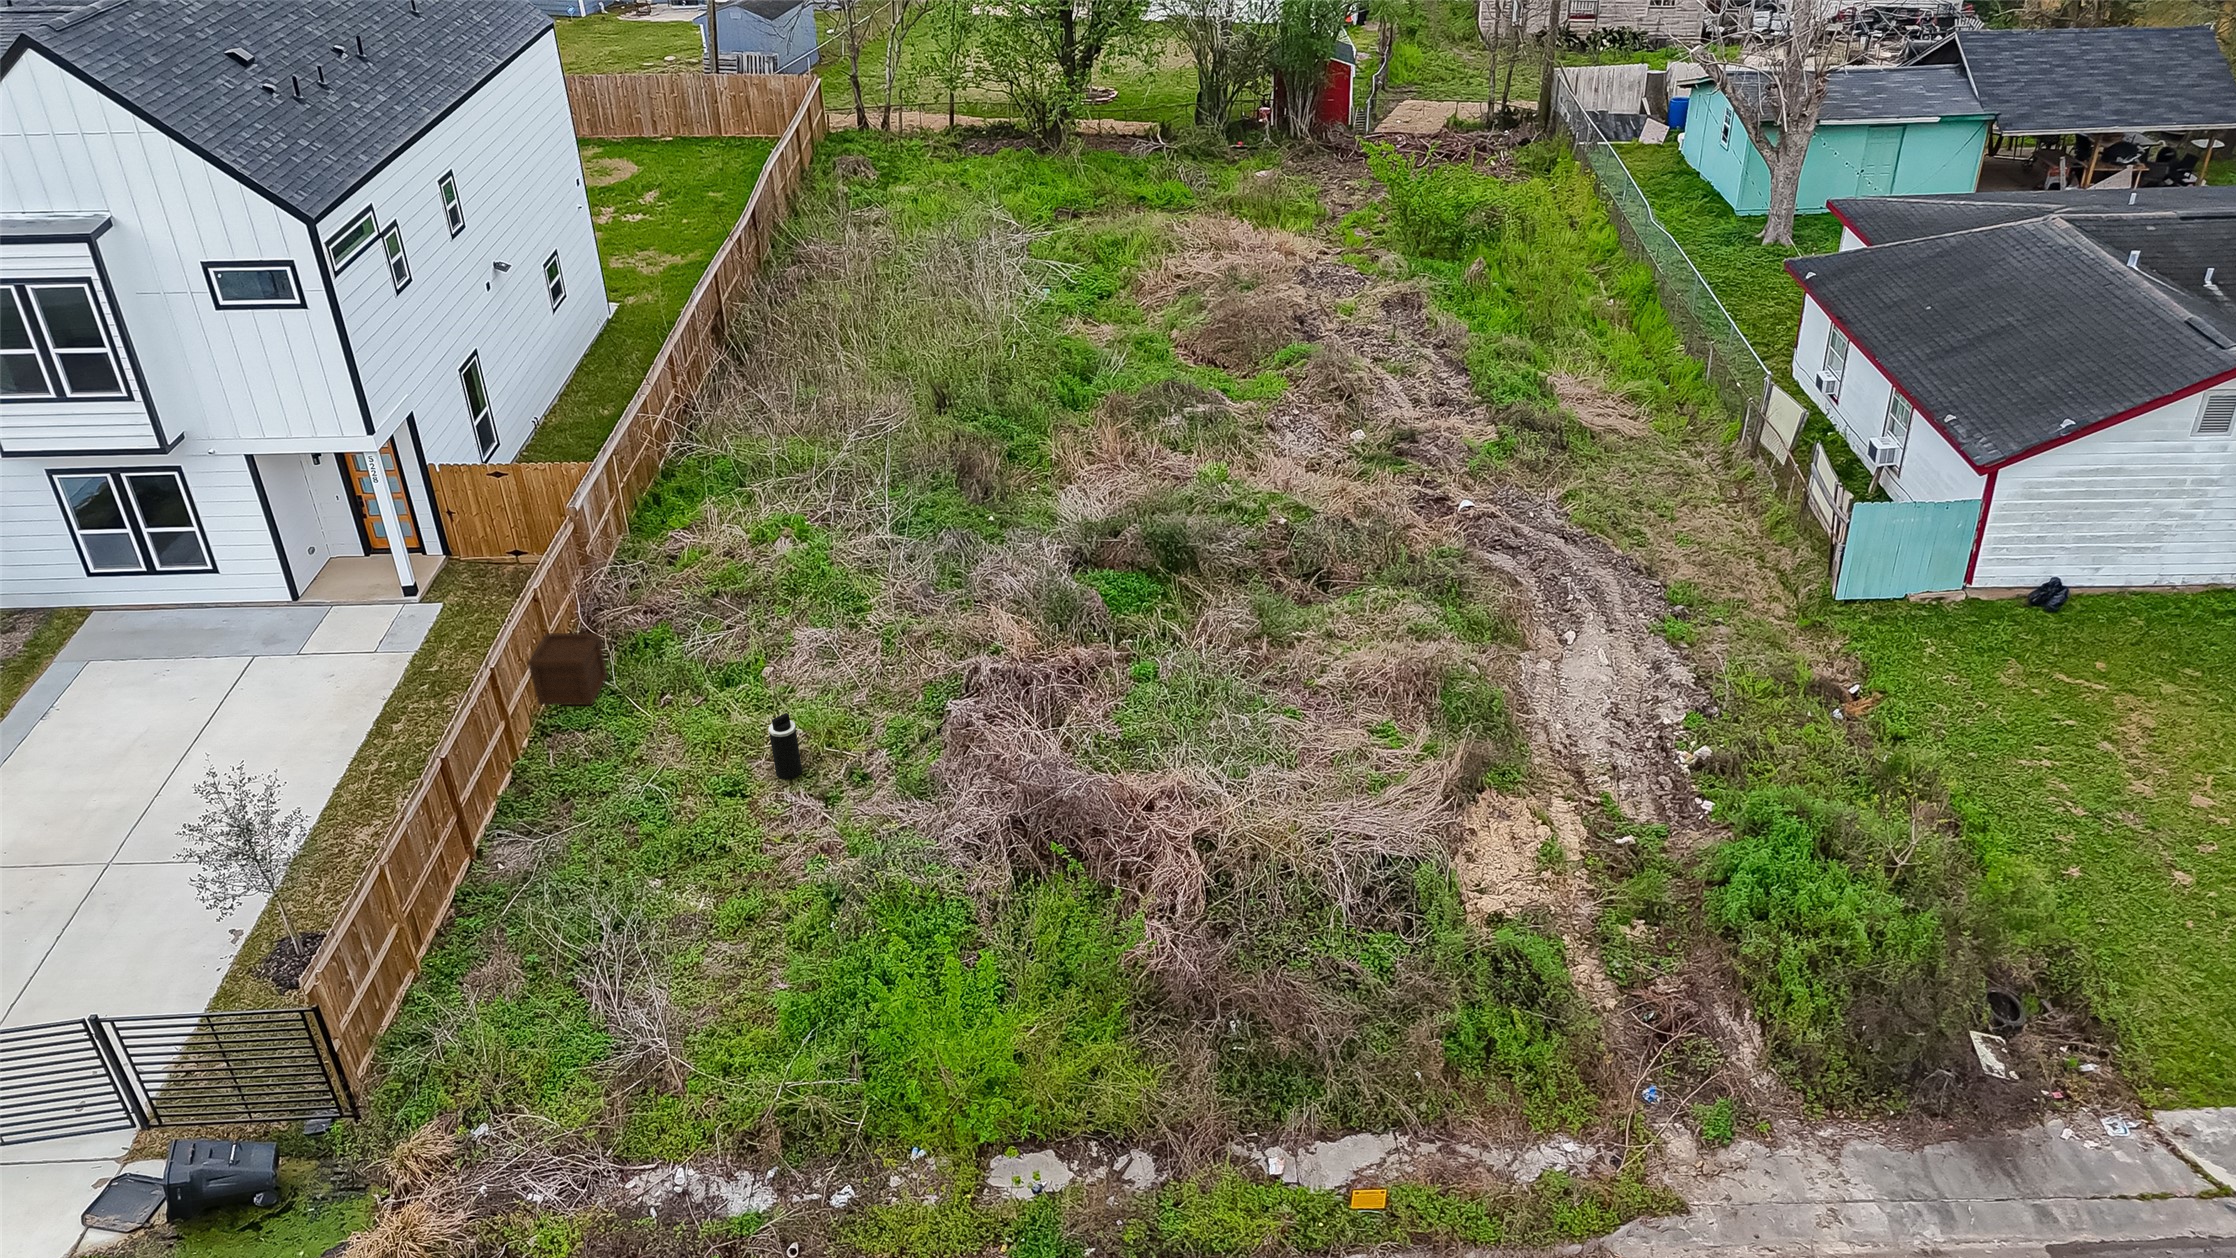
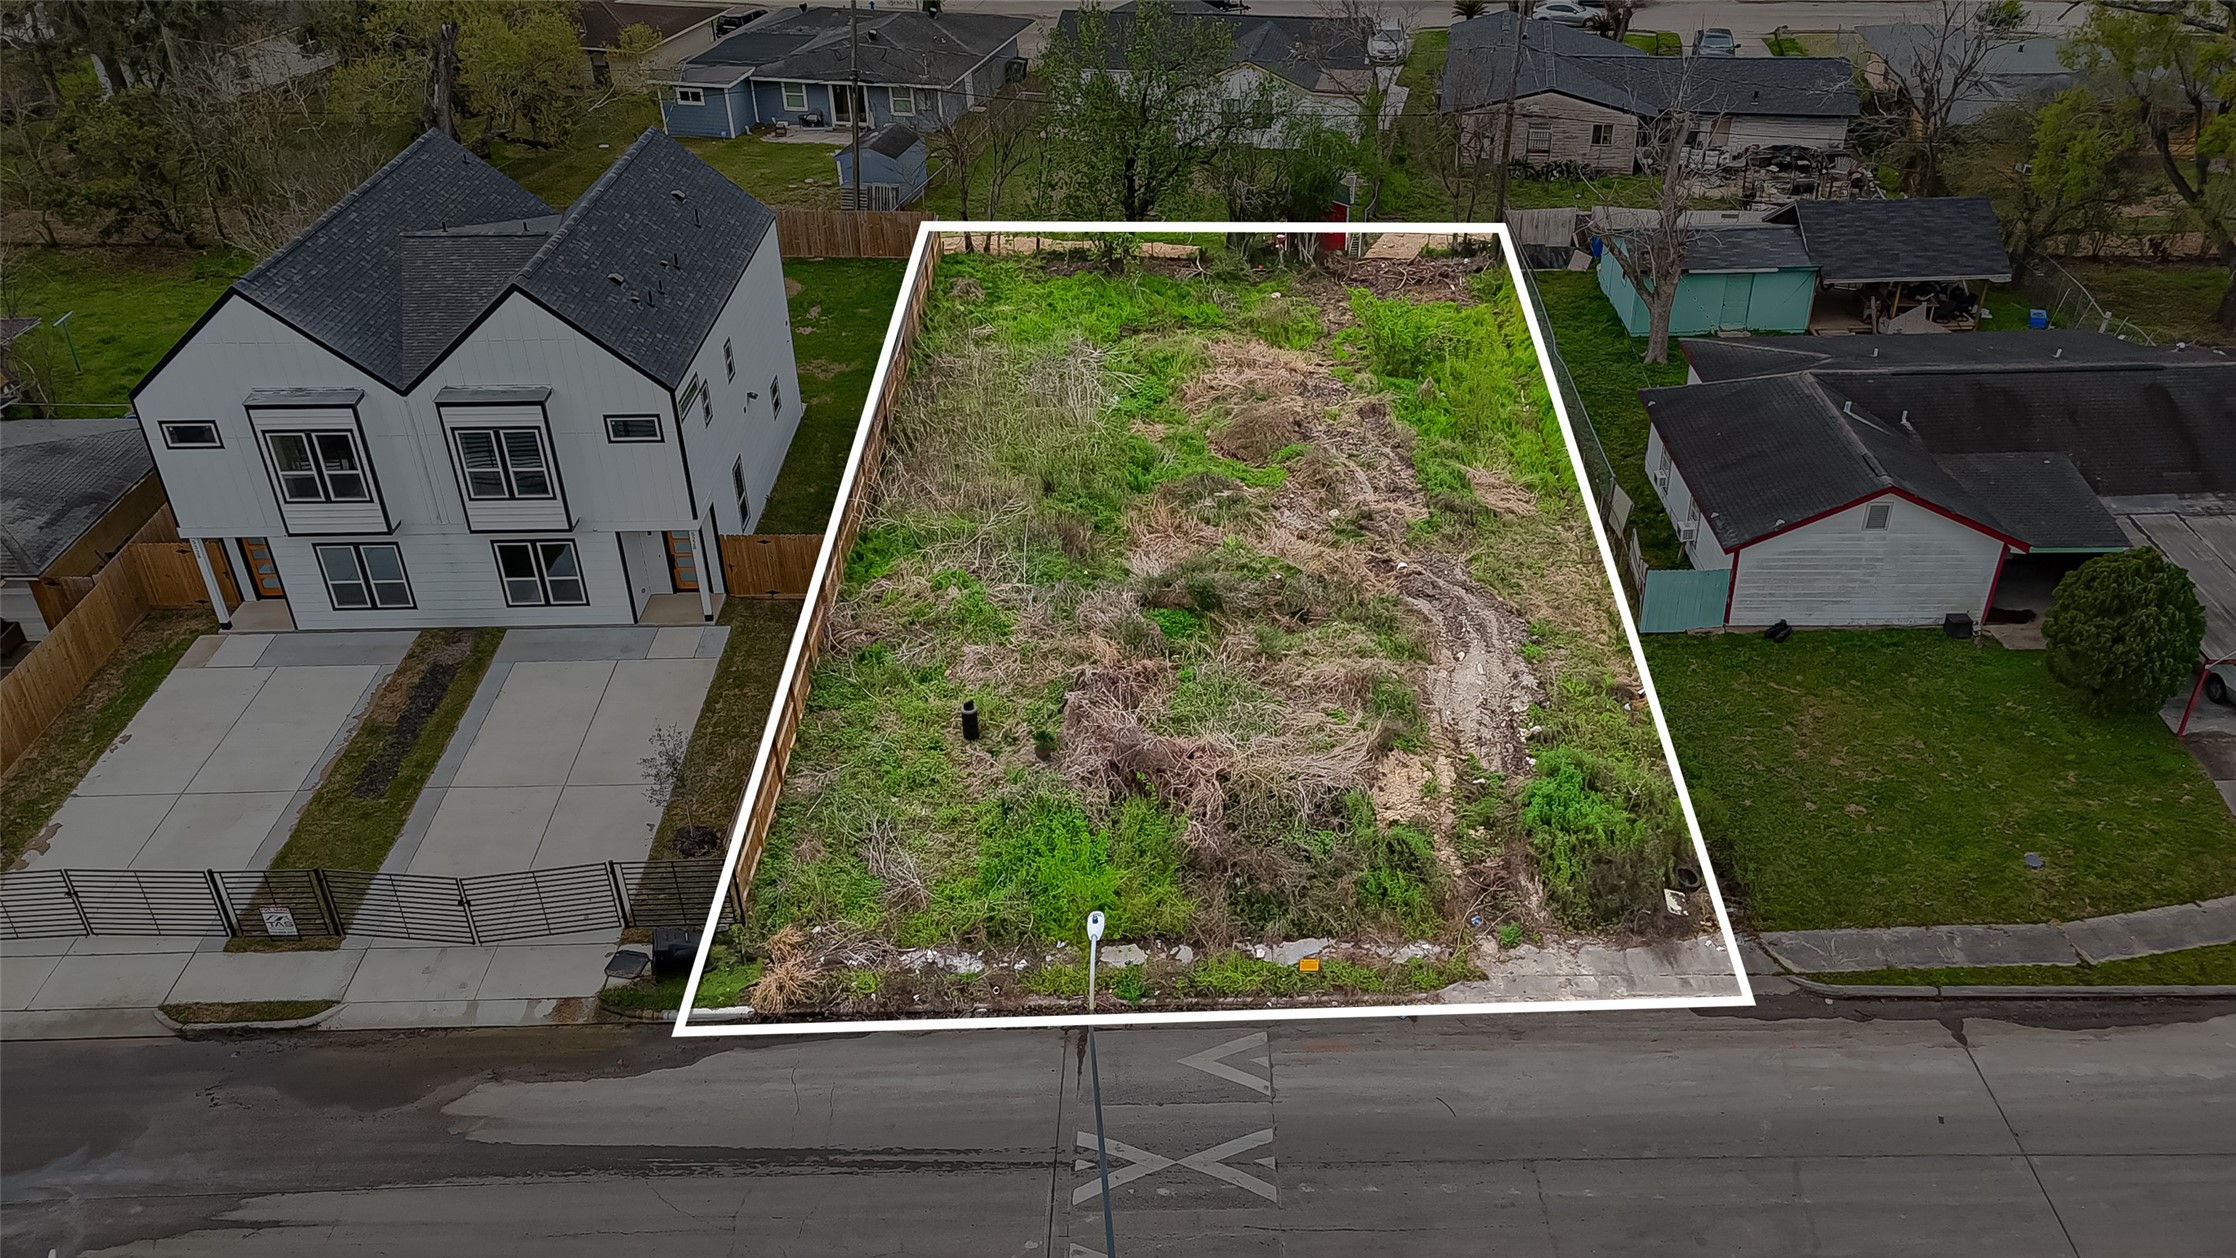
wooden crate: present [528,633,608,705] -> none [808,649,851,694]
potted tree: none [885,762,923,815] -> present [1032,730,1055,761]

